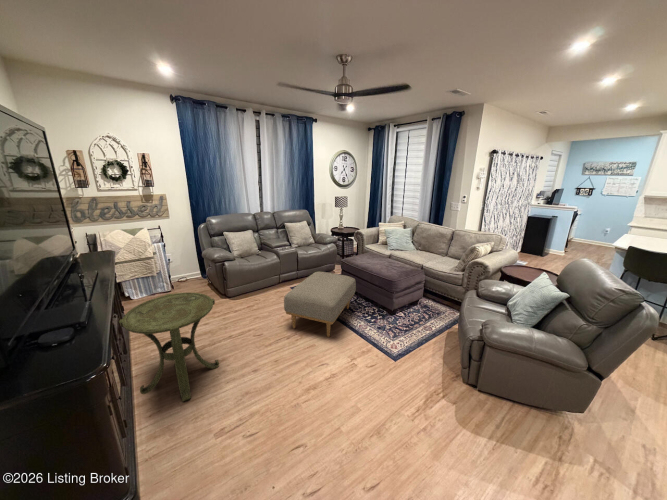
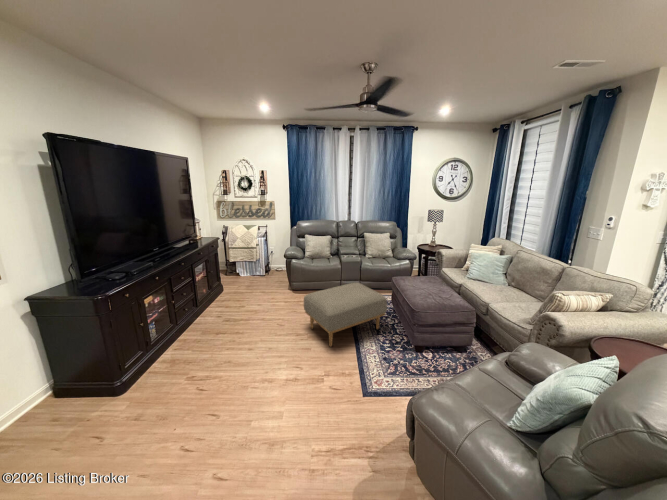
side table: present [119,293,219,401] -> none [175,272,239,348]

